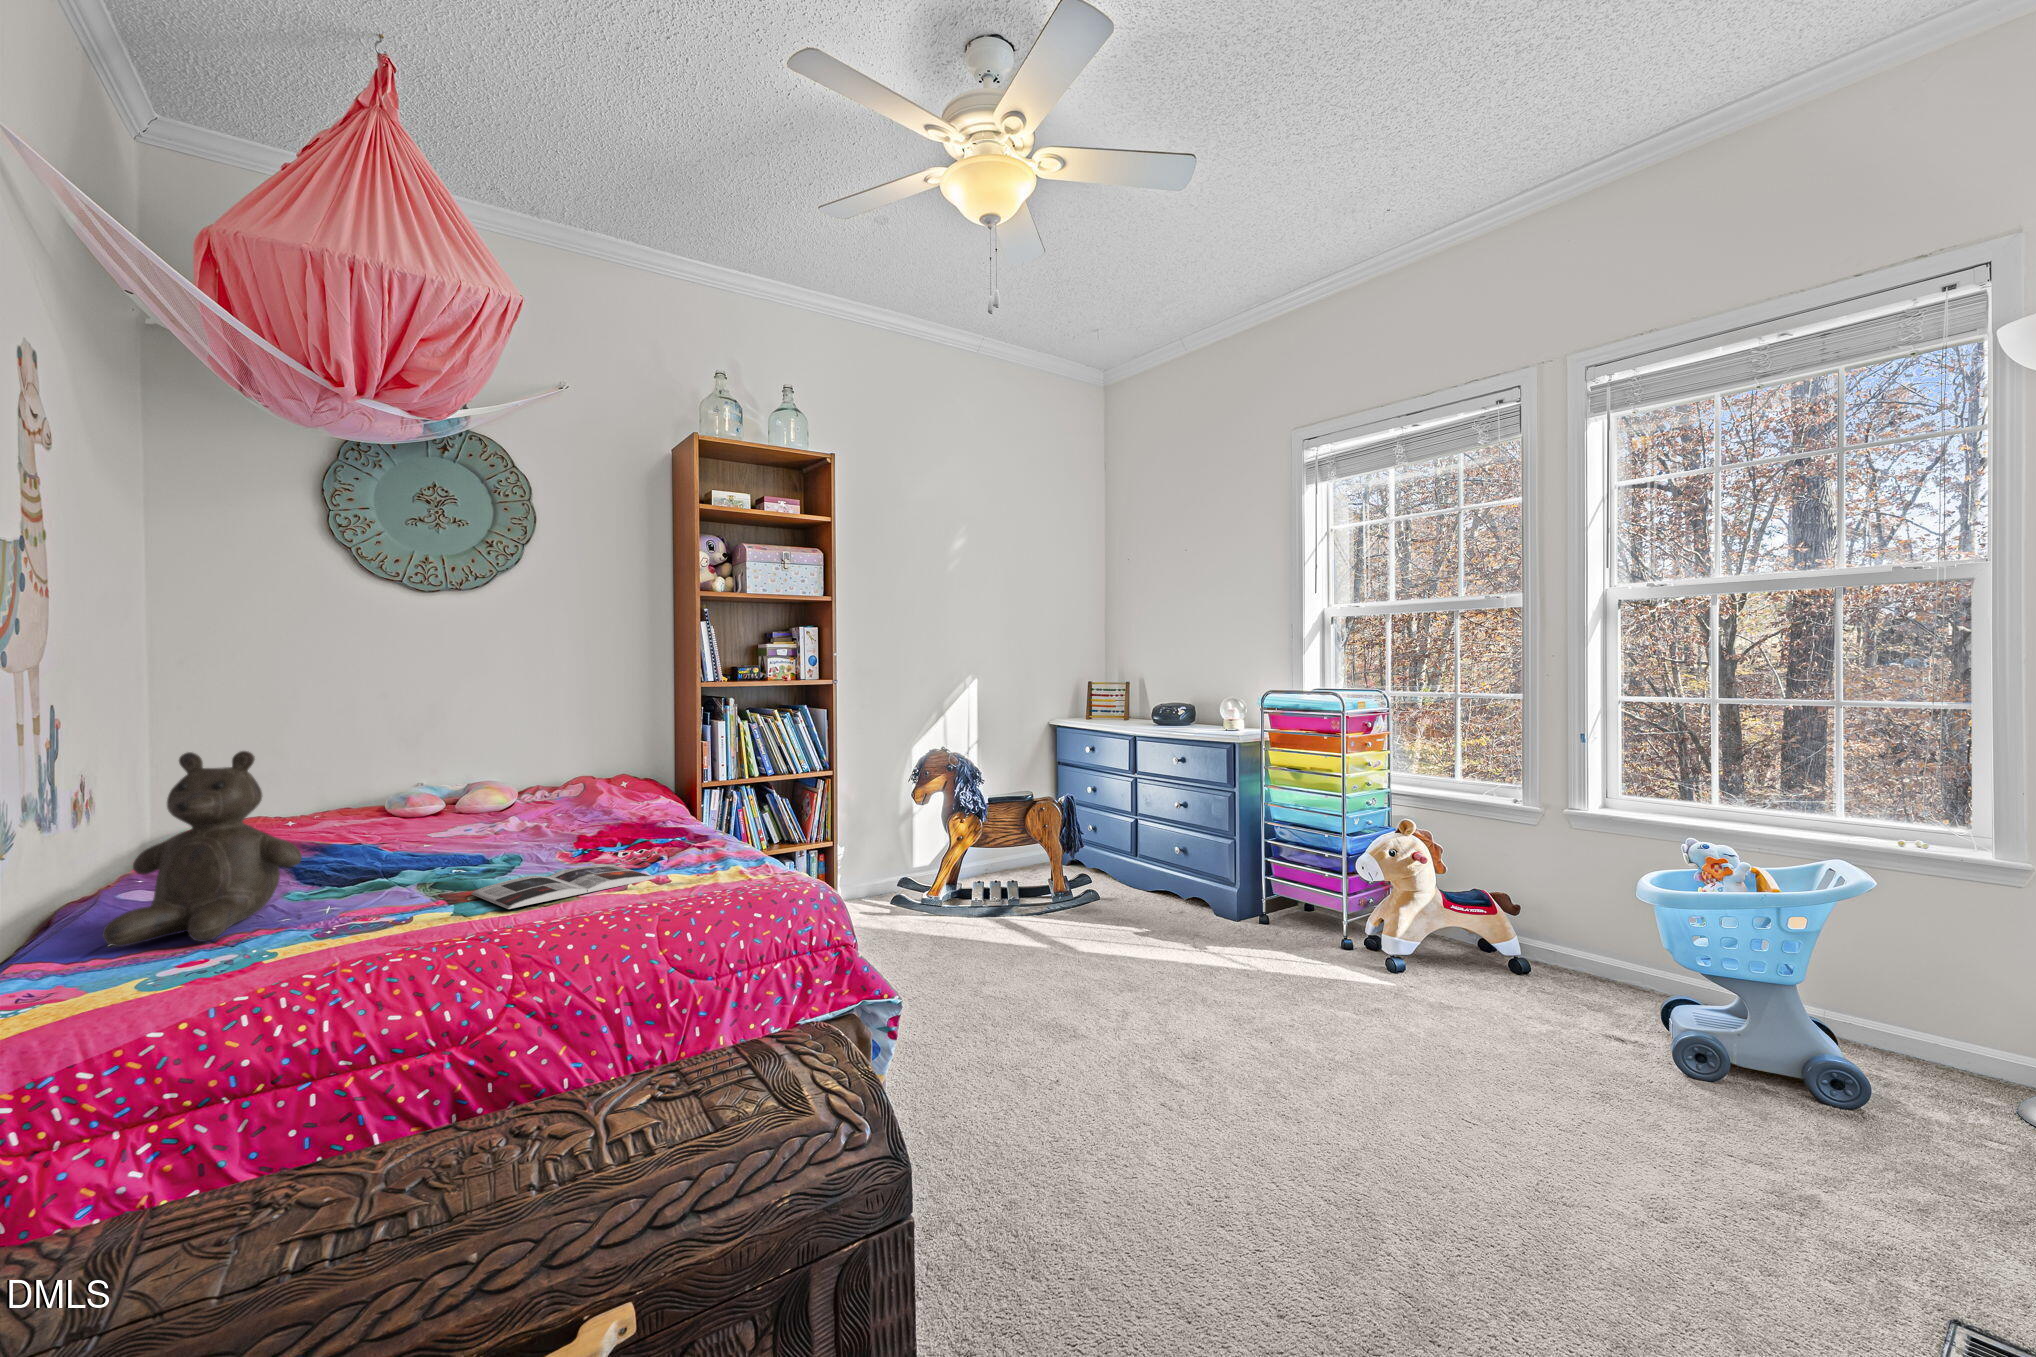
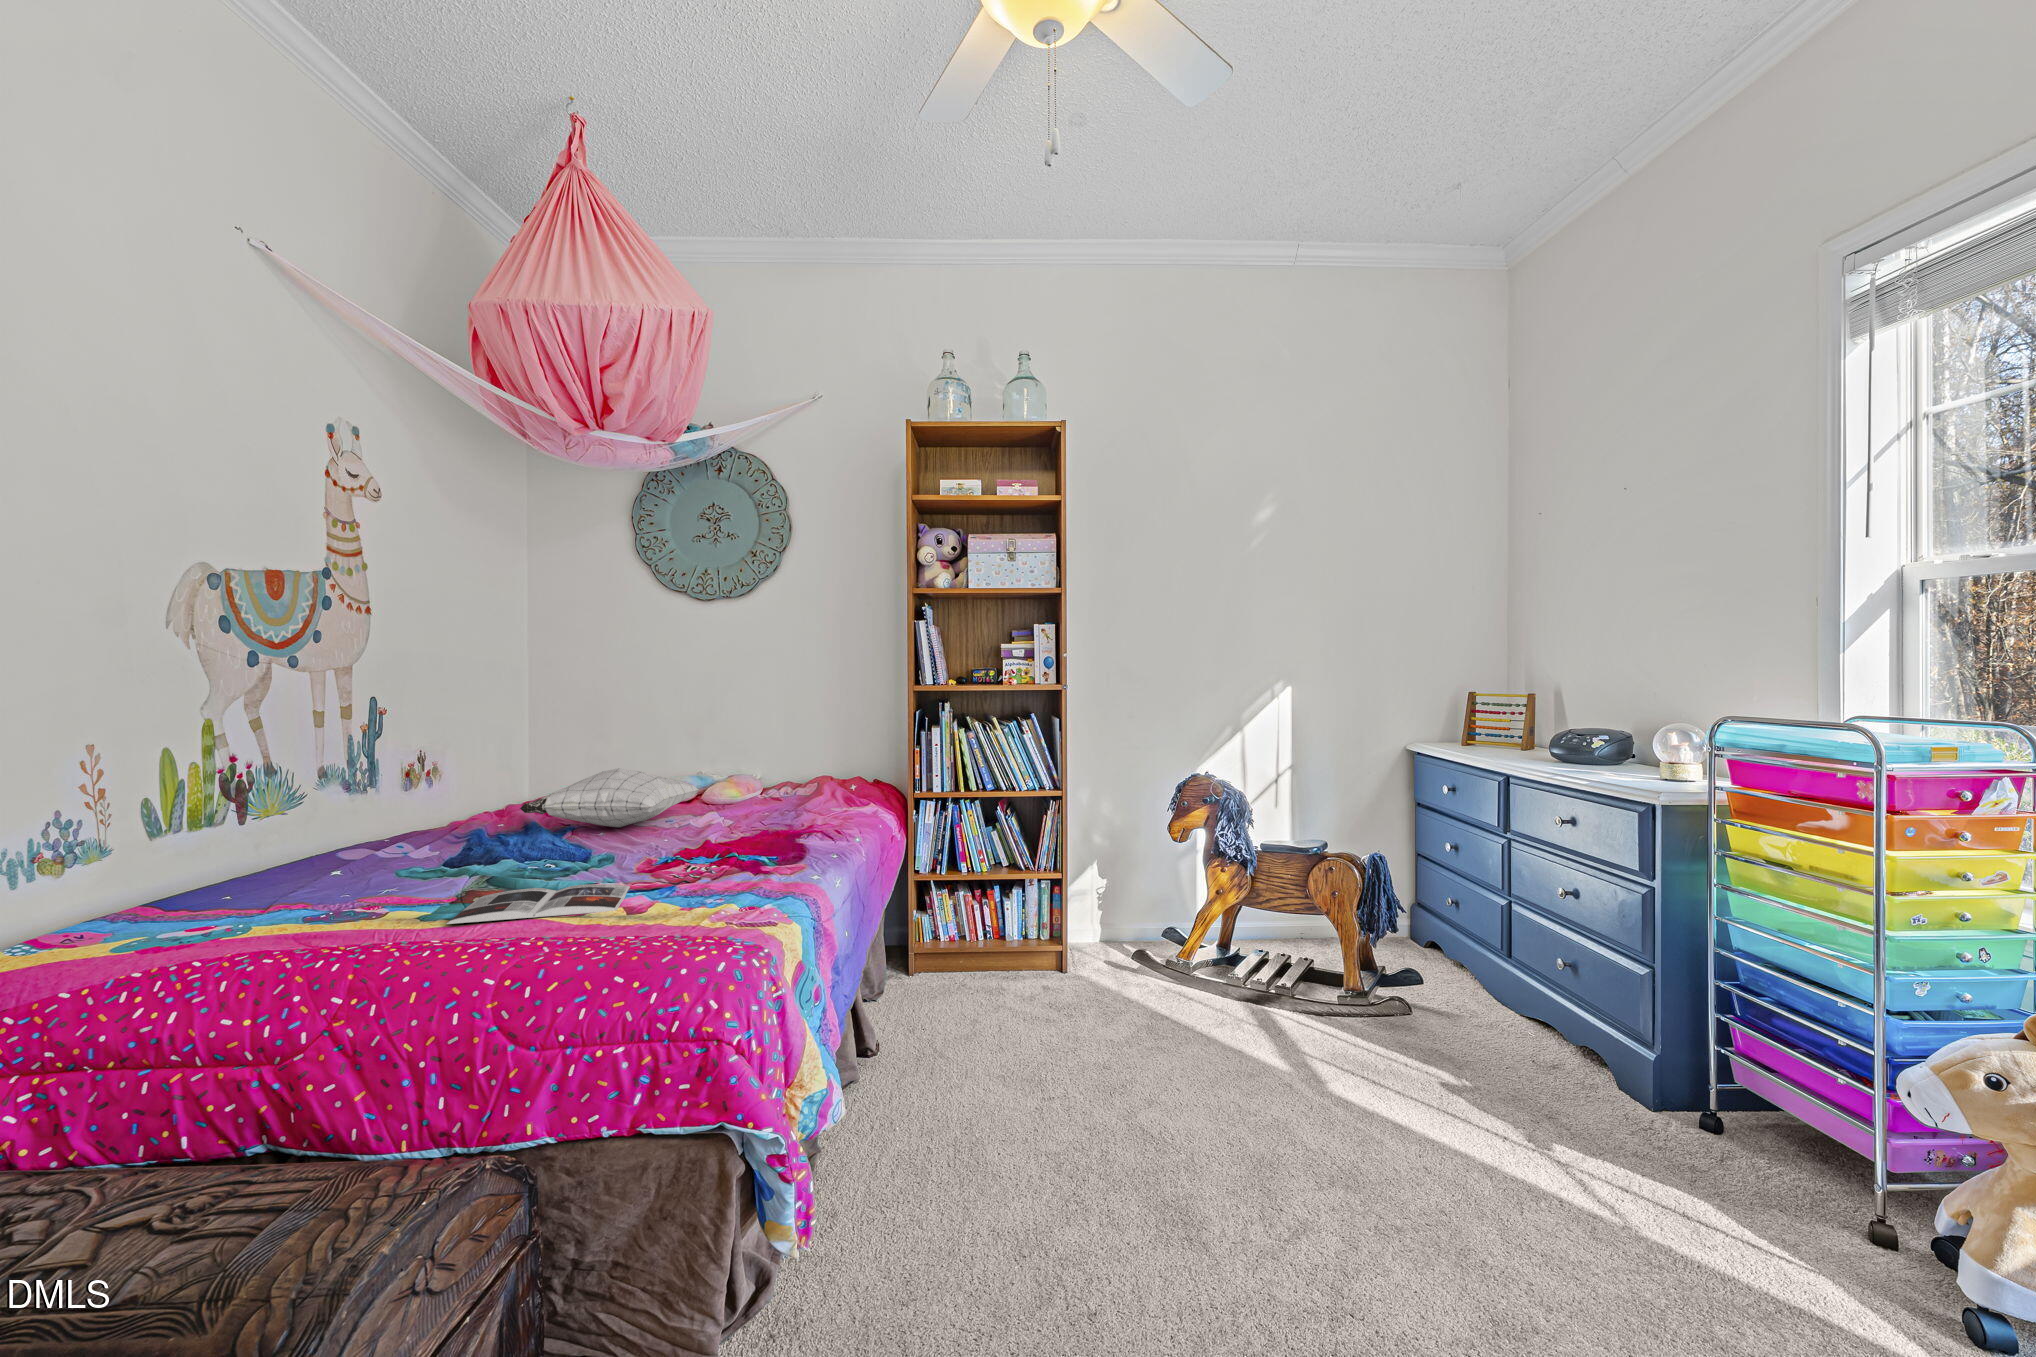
teddy bear: present [102,751,302,947] -> none [227,747,372,912]
pillow: none [334,772,508,836] -> present [520,768,699,828]

